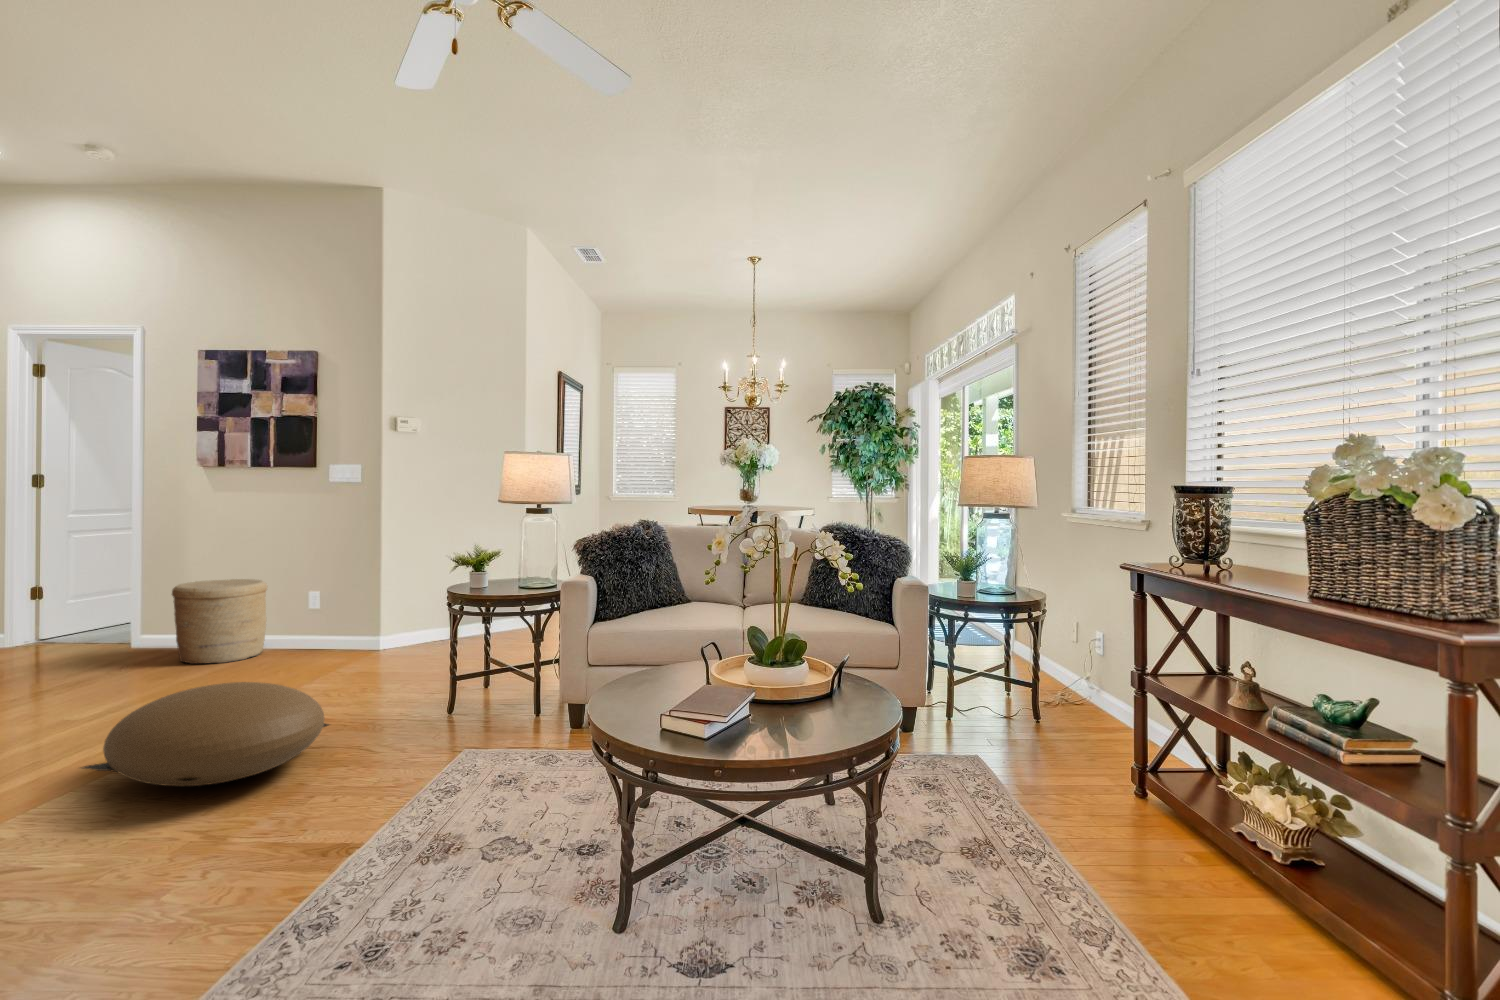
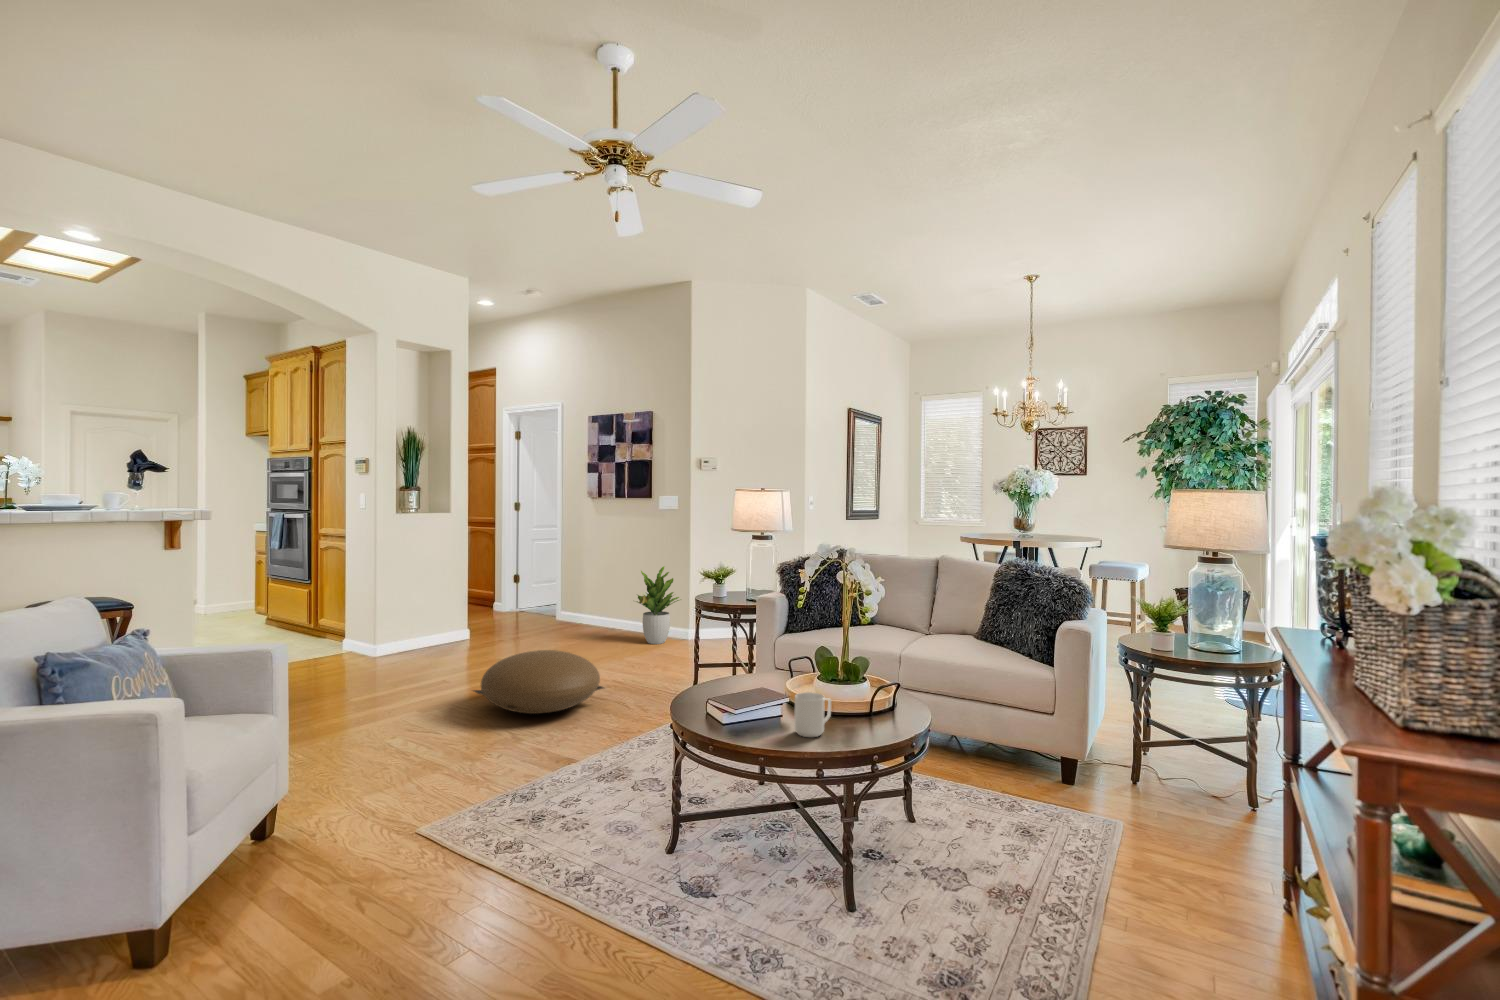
potted plant: none [297,555,372,658] -> present [637,566,679,644]
woven basket: present [172,579,267,664] -> none [565,579,621,639]
mug: none [807,676,845,732] -> present [795,692,832,737]

